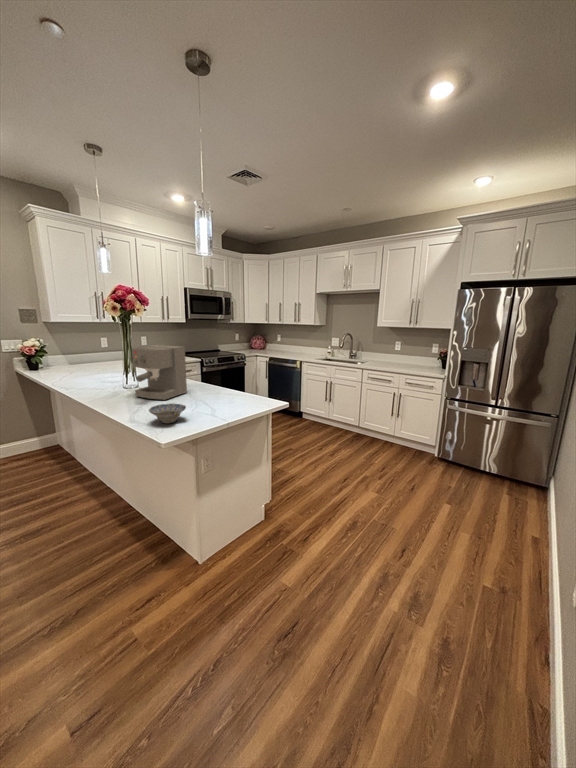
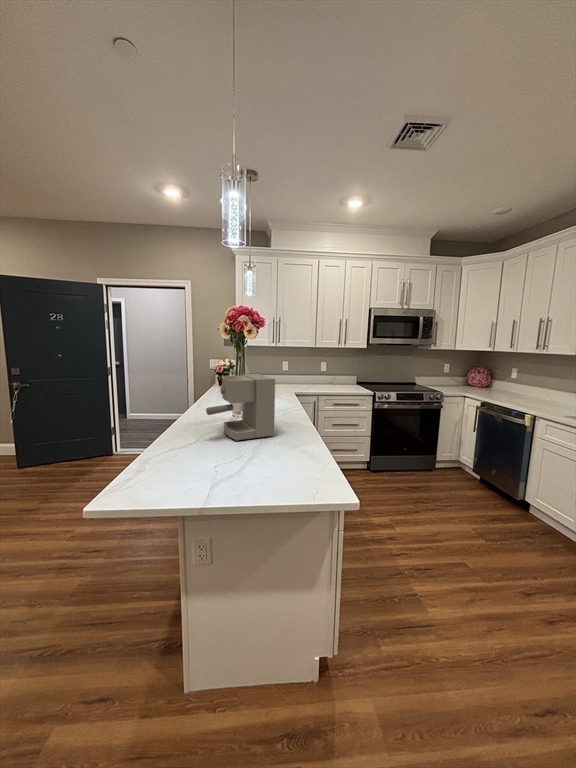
ceramic bowl: present [149,403,186,424] -> none [159,448,205,476]

